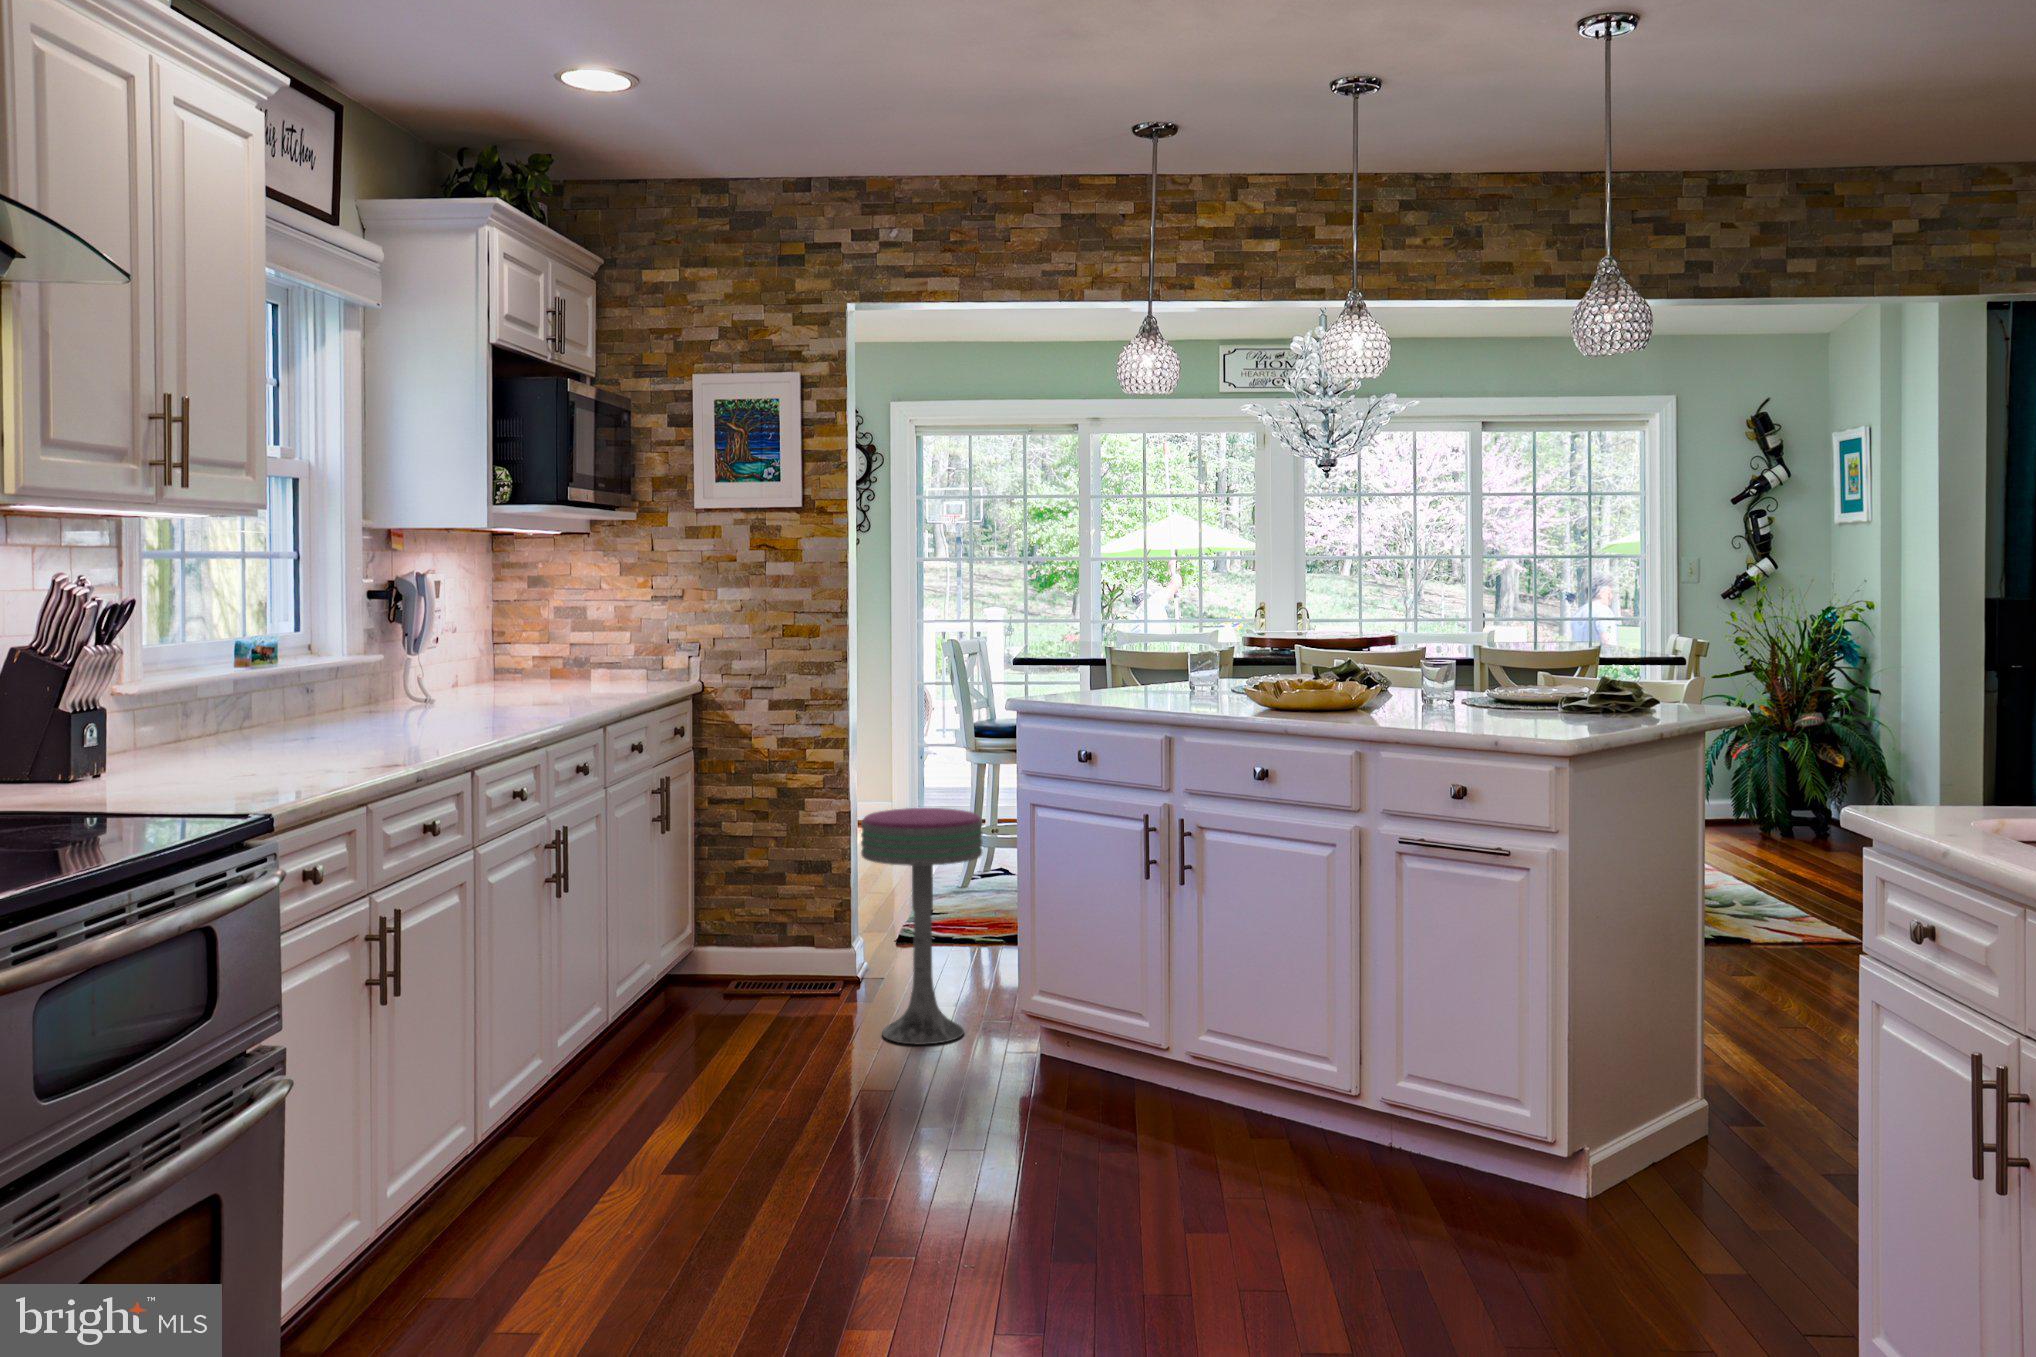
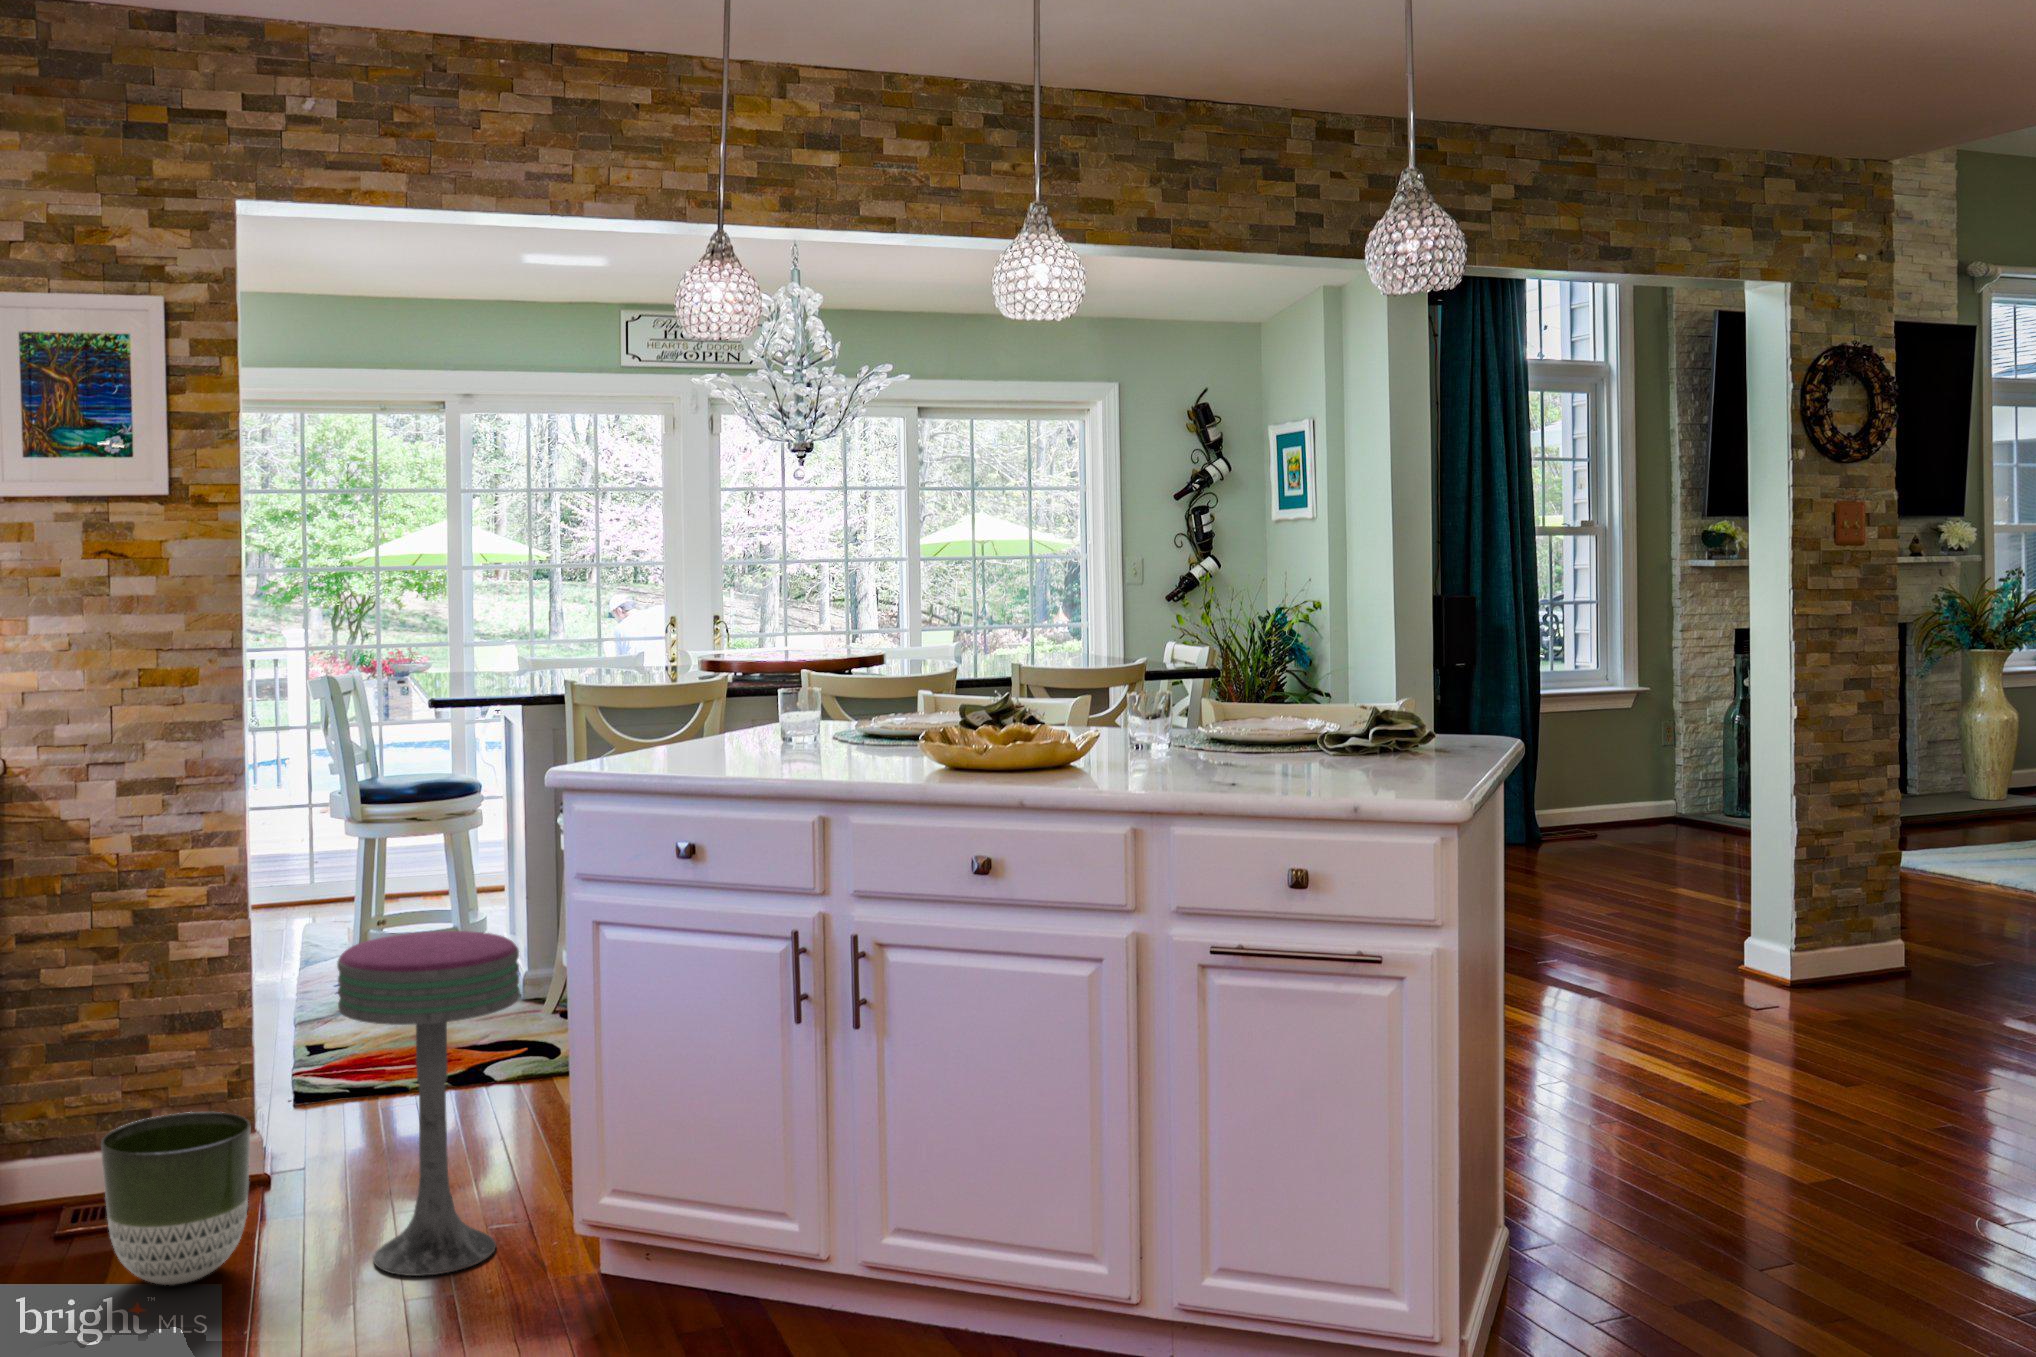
planter: none [720,918,811,1027] -> present [101,1112,250,1285]

